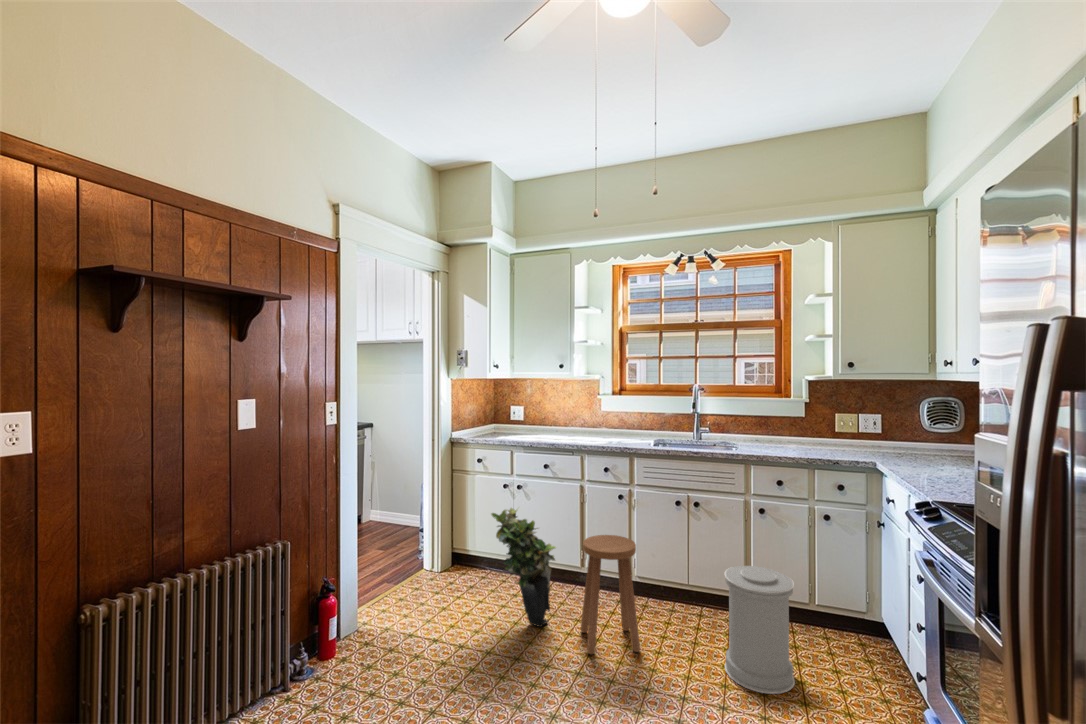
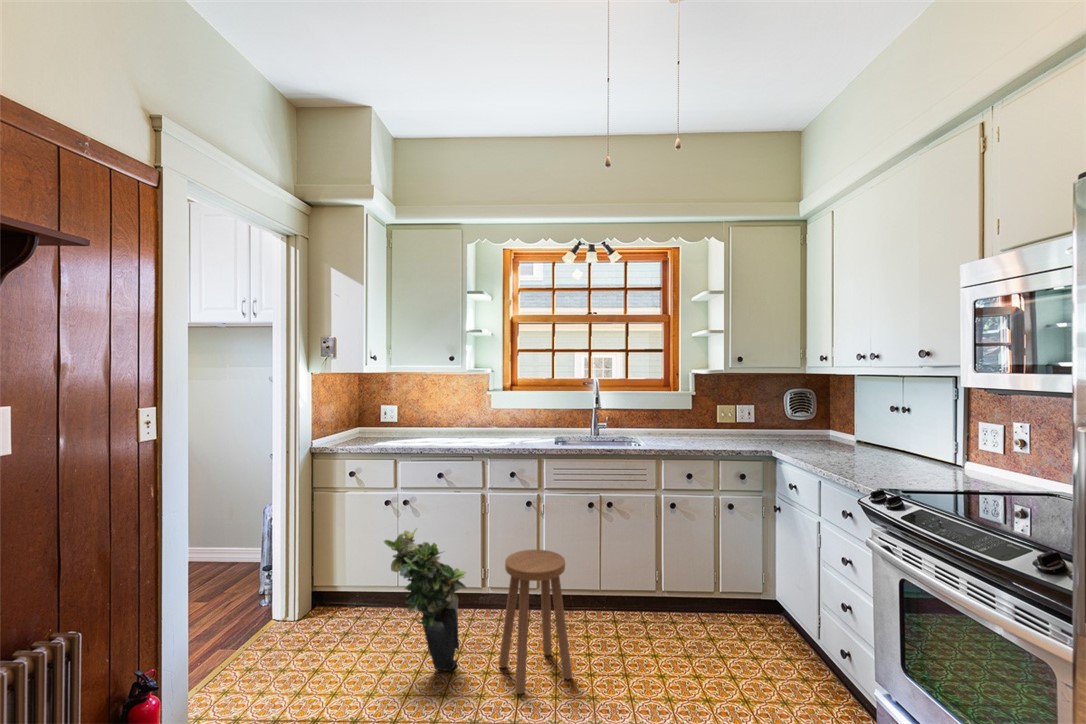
trash can: present [725,566,795,694] -> none [660,565,729,698]

